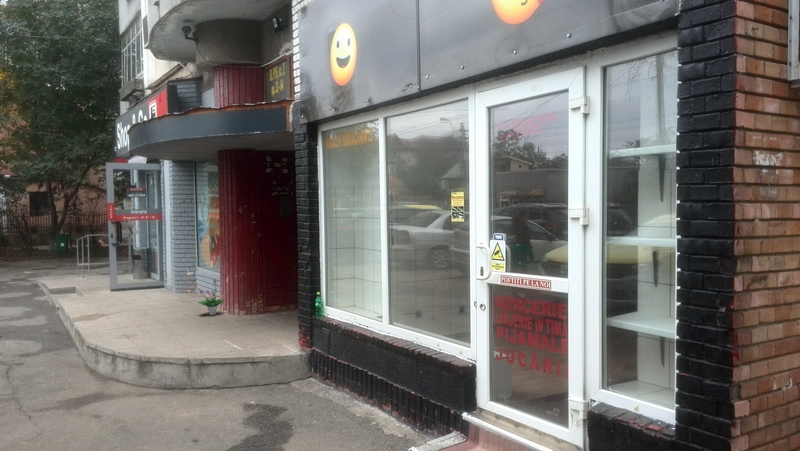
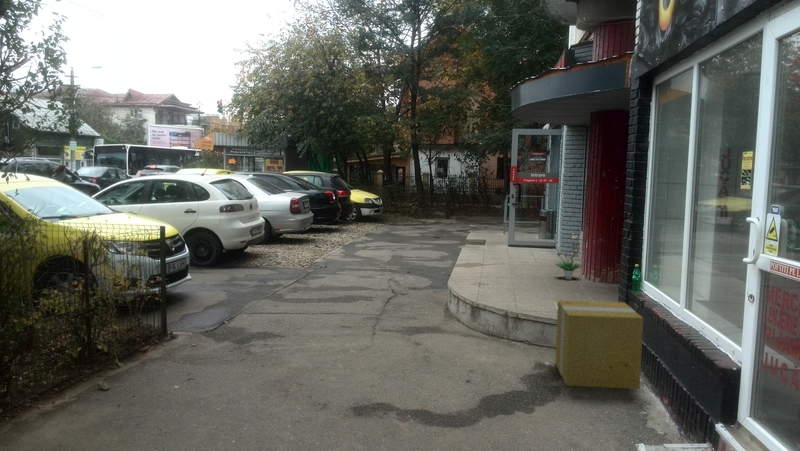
cardboard box: none [257,328,347,420] -> present [555,300,643,389]

